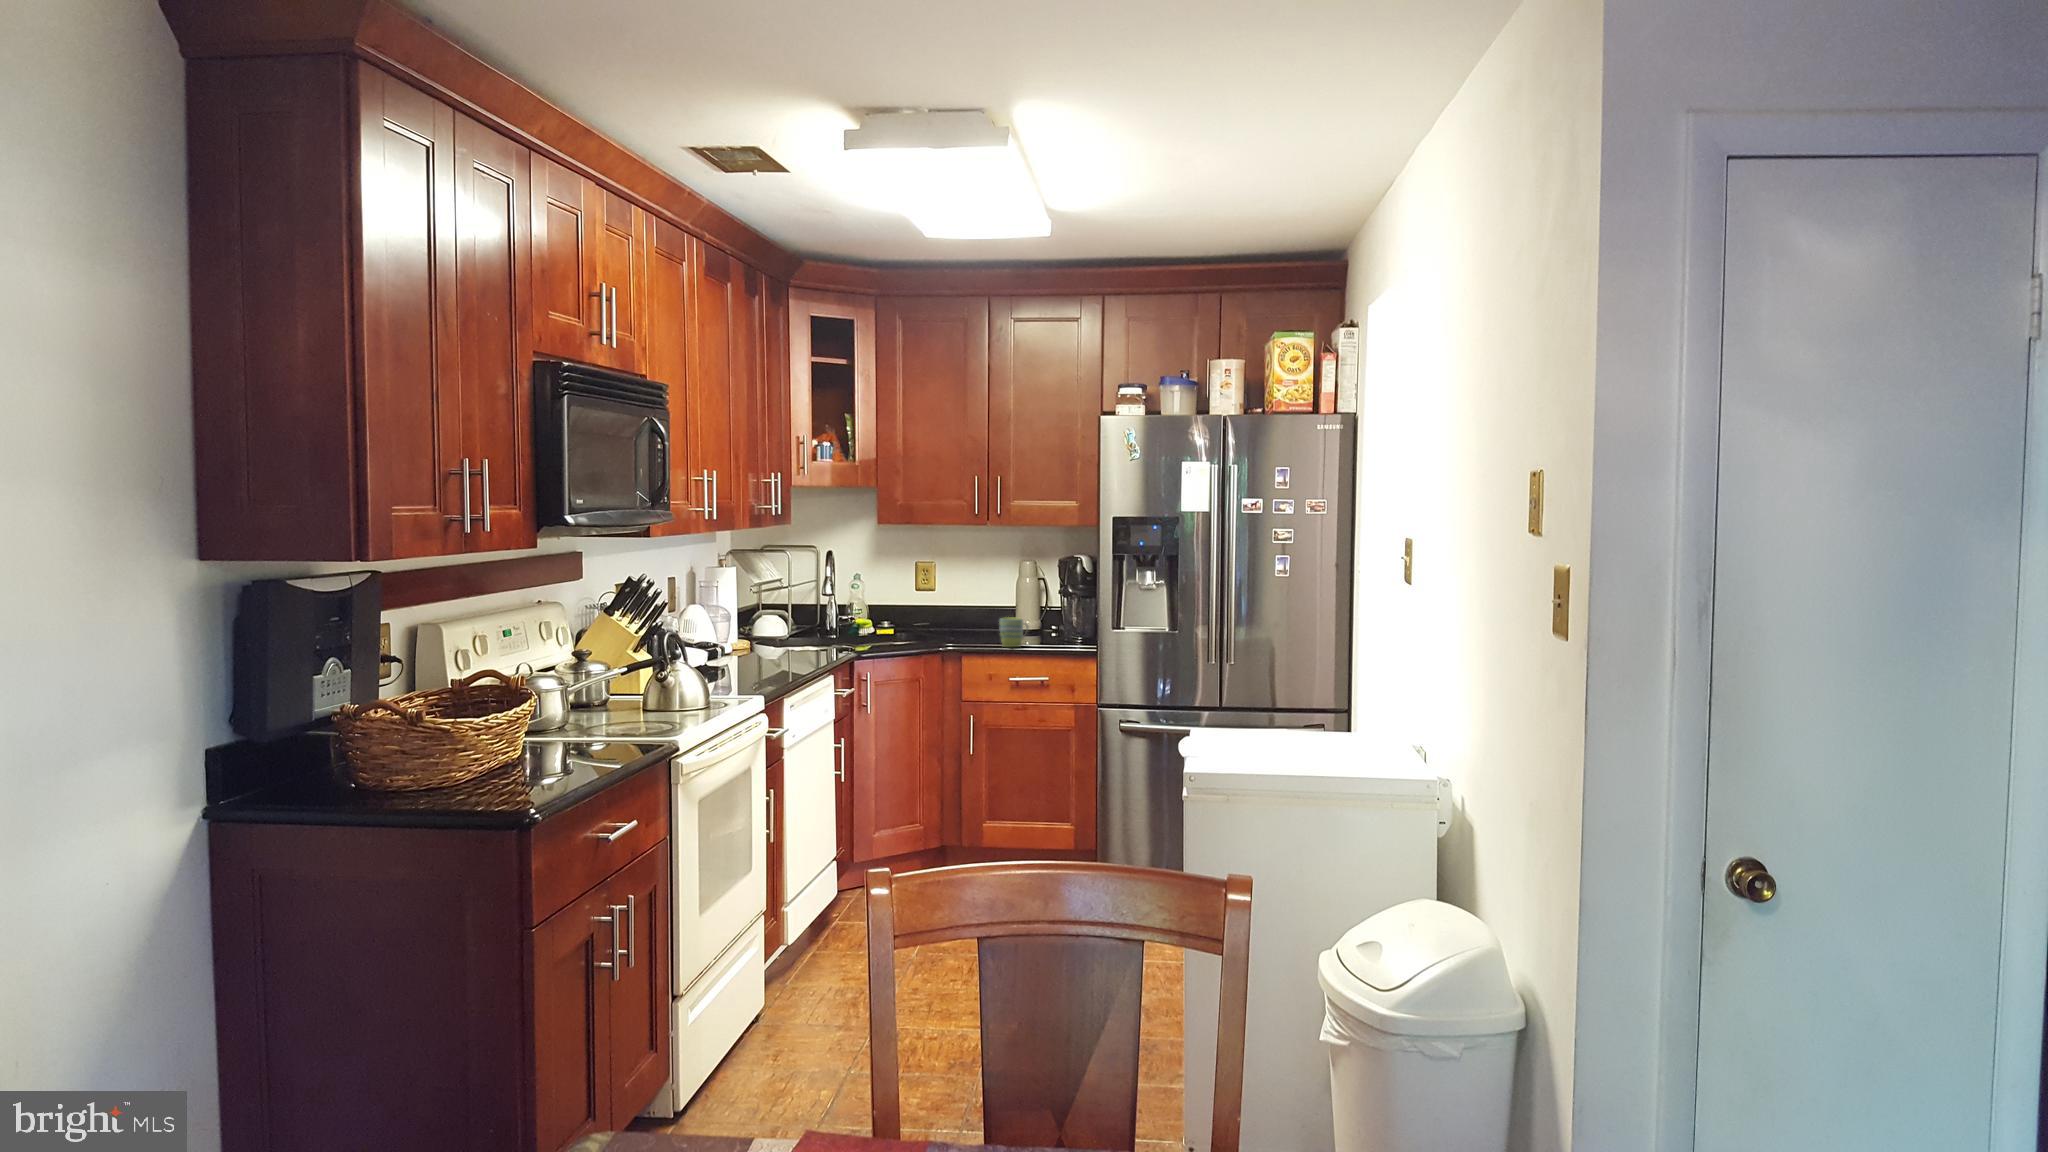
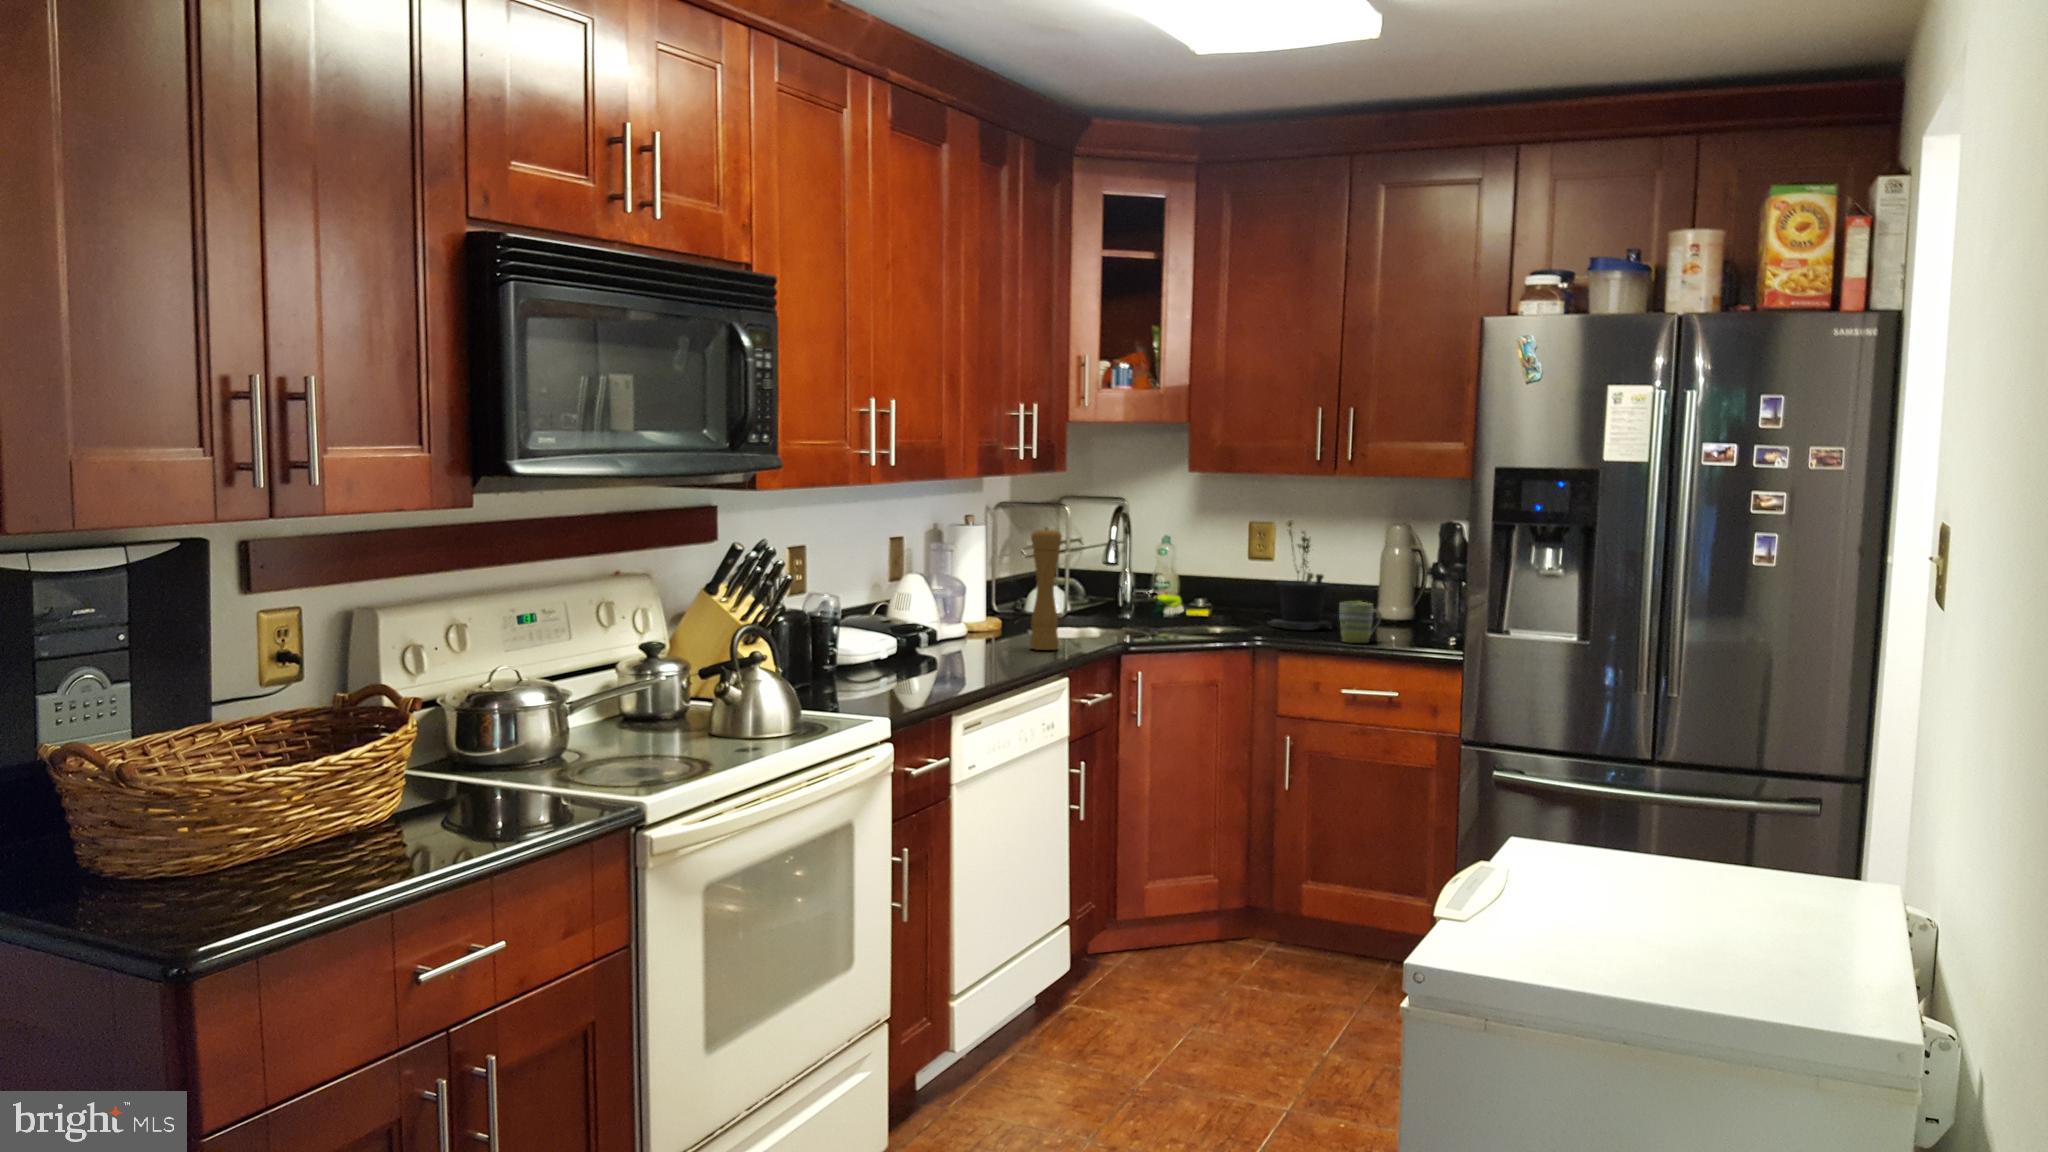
potted plant: none [940,560,990,640] -> present [1268,520,1332,630]
pepper mill: none [780,571,804,665] -> present [1030,528,1062,650]

